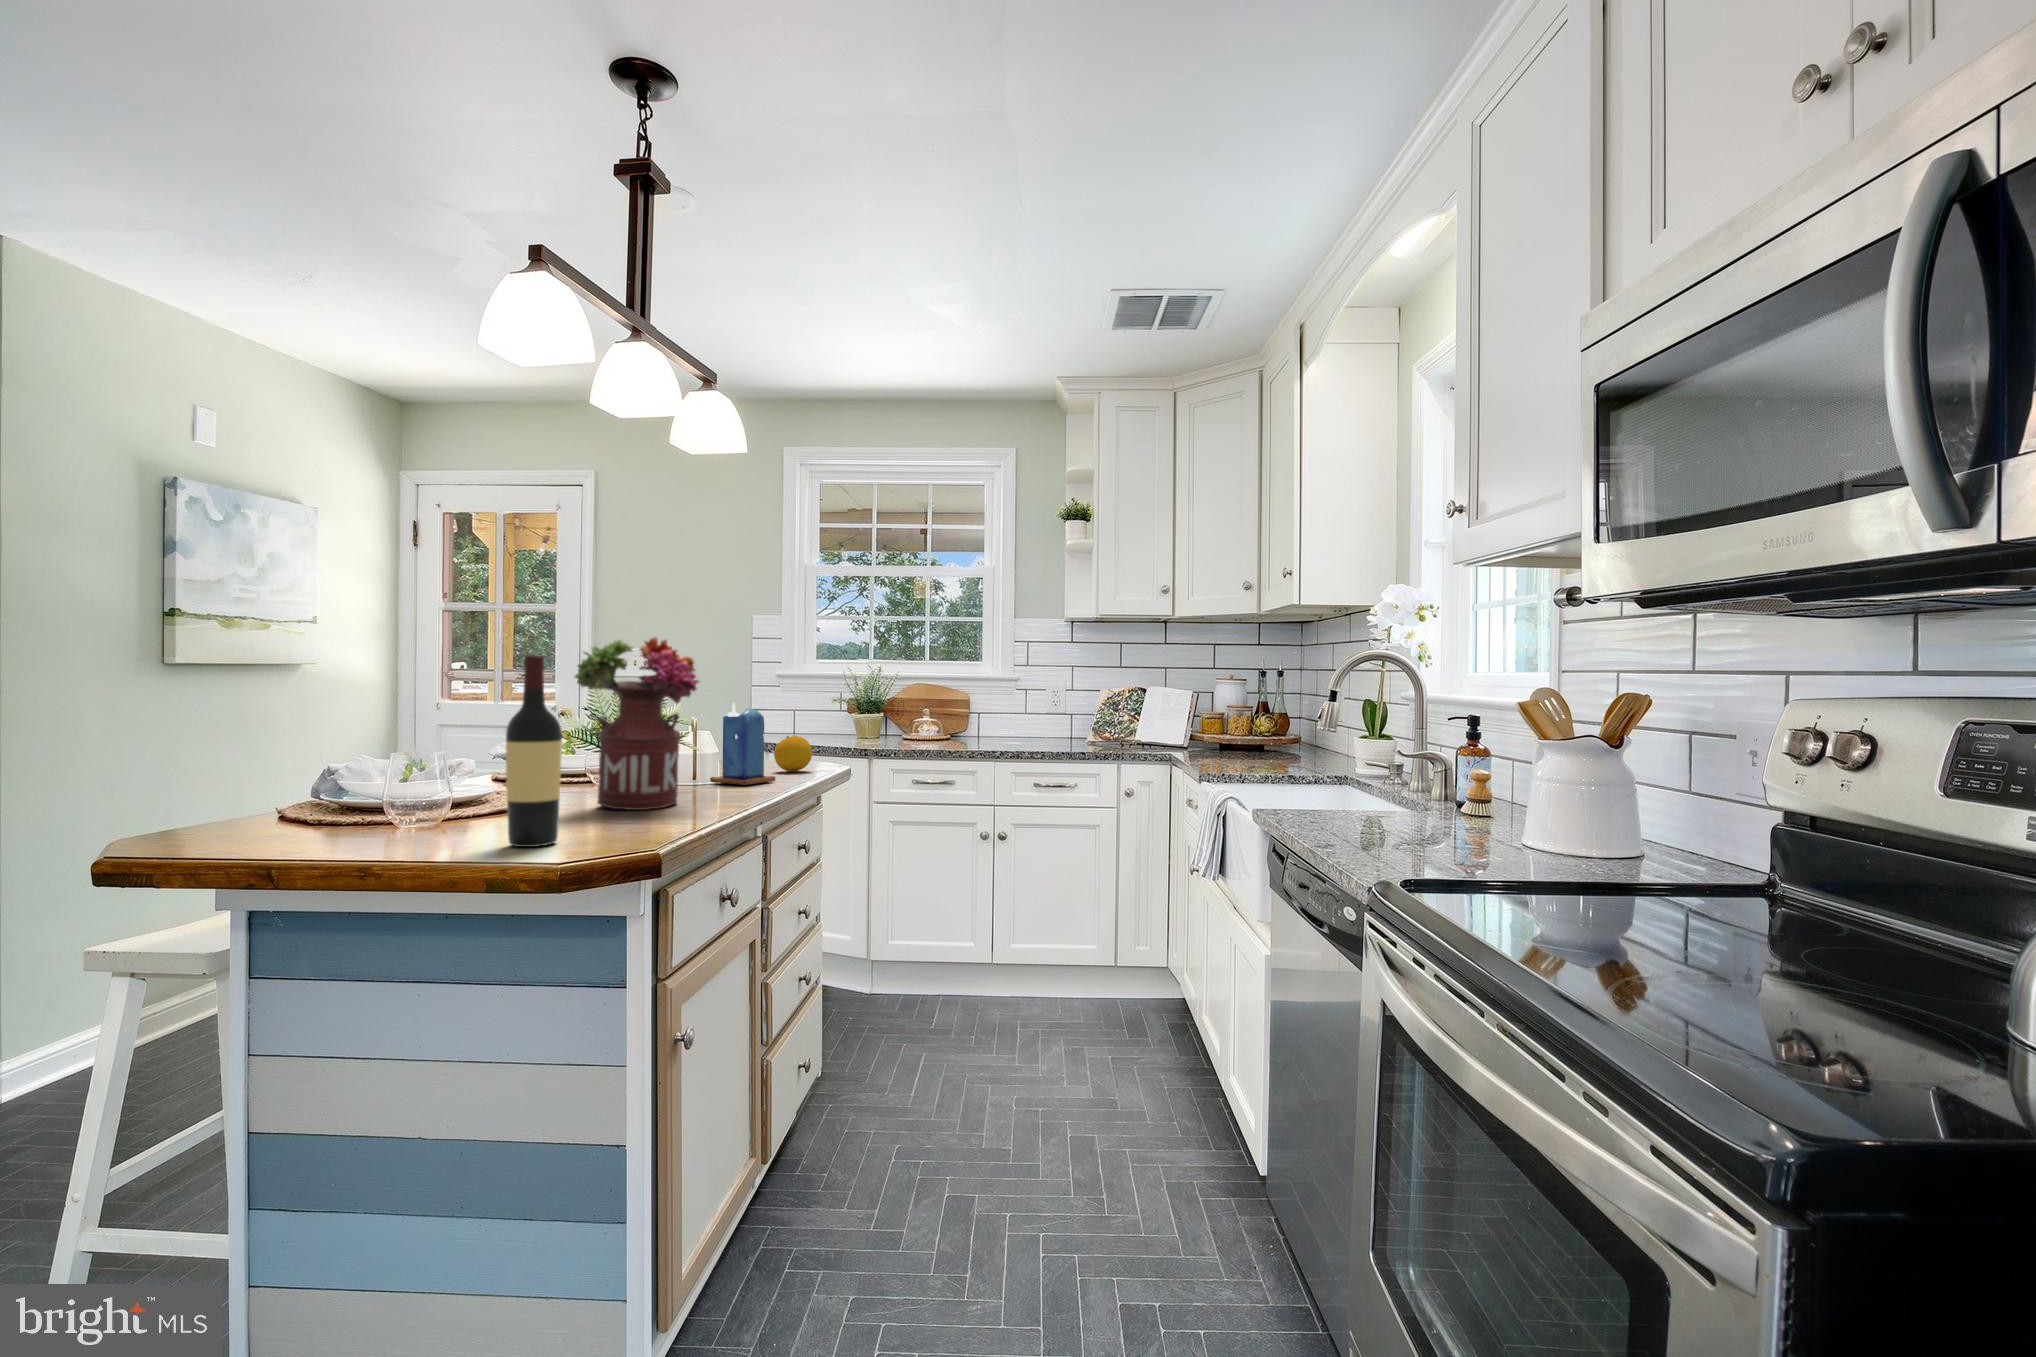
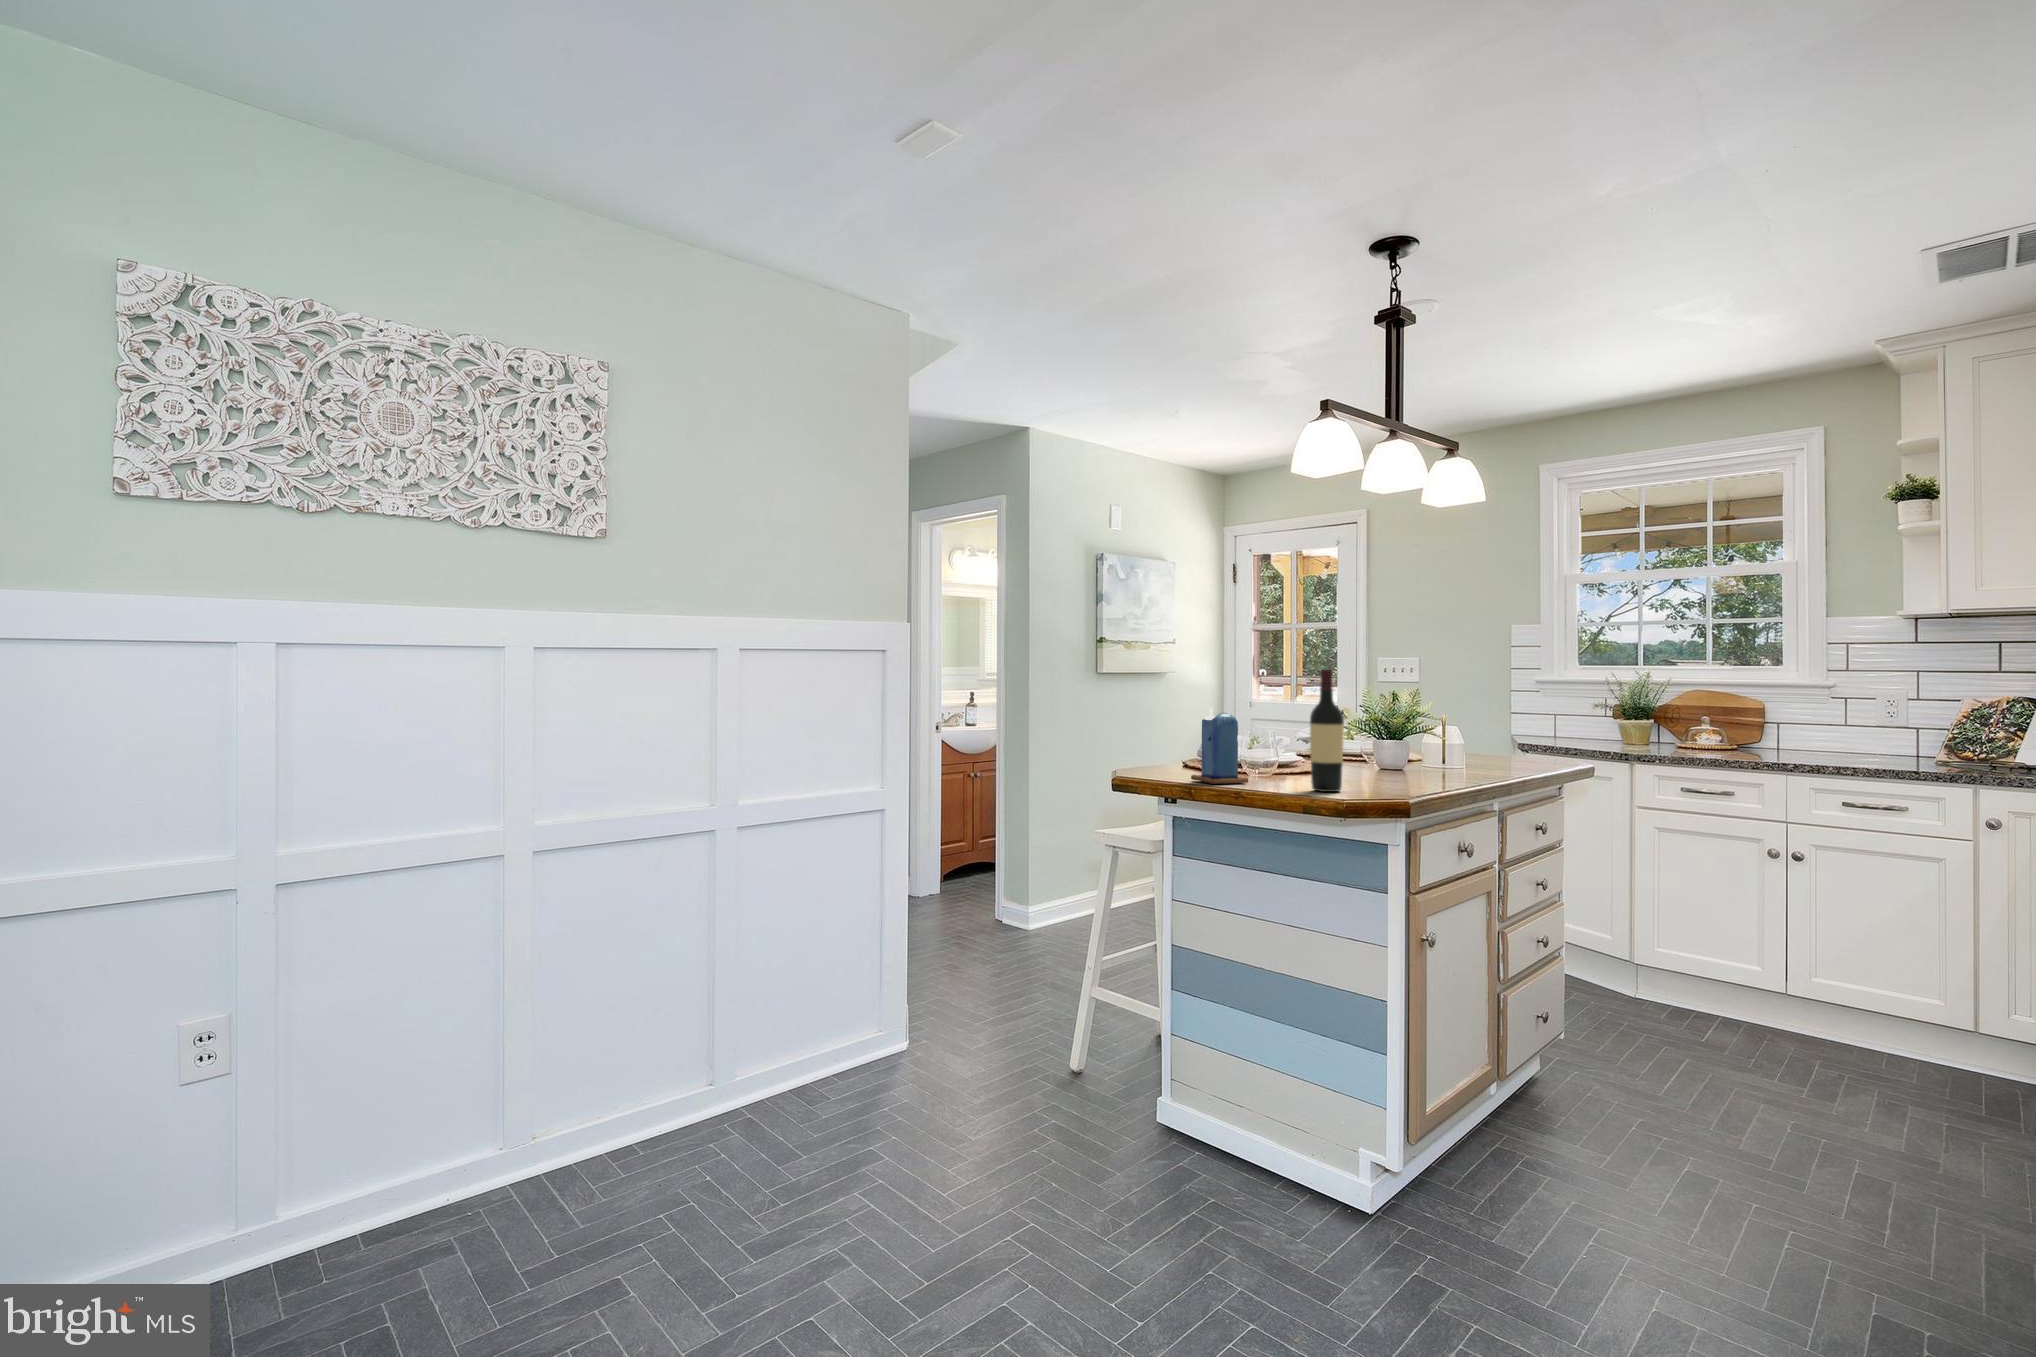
flower arrangement: present [575,637,699,810] -> none [1352,653,1444,780]
candle: present [710,703,775,785] -> present [1191,707,1248,784]
fruit: present [774,736,812,771] -> none [1518,734,1554,765]

